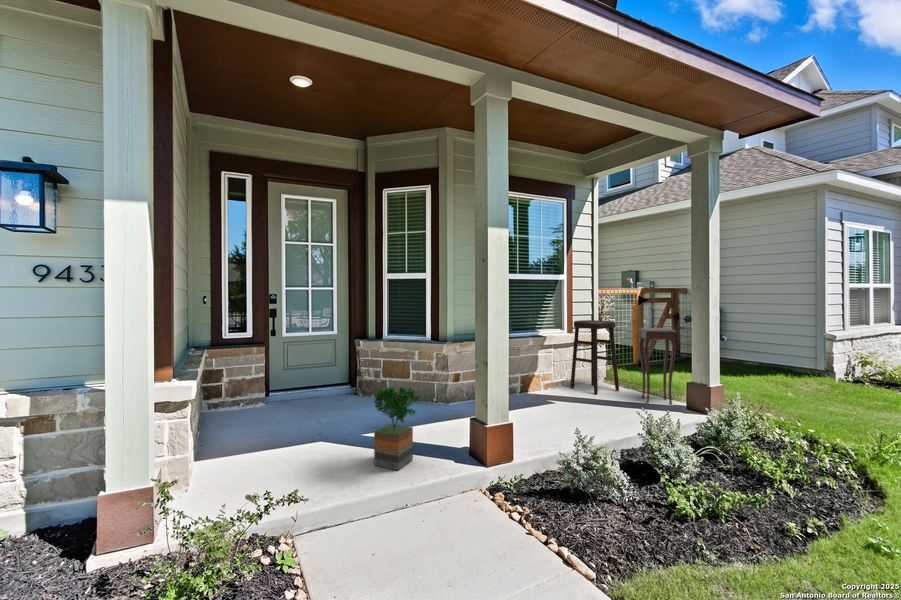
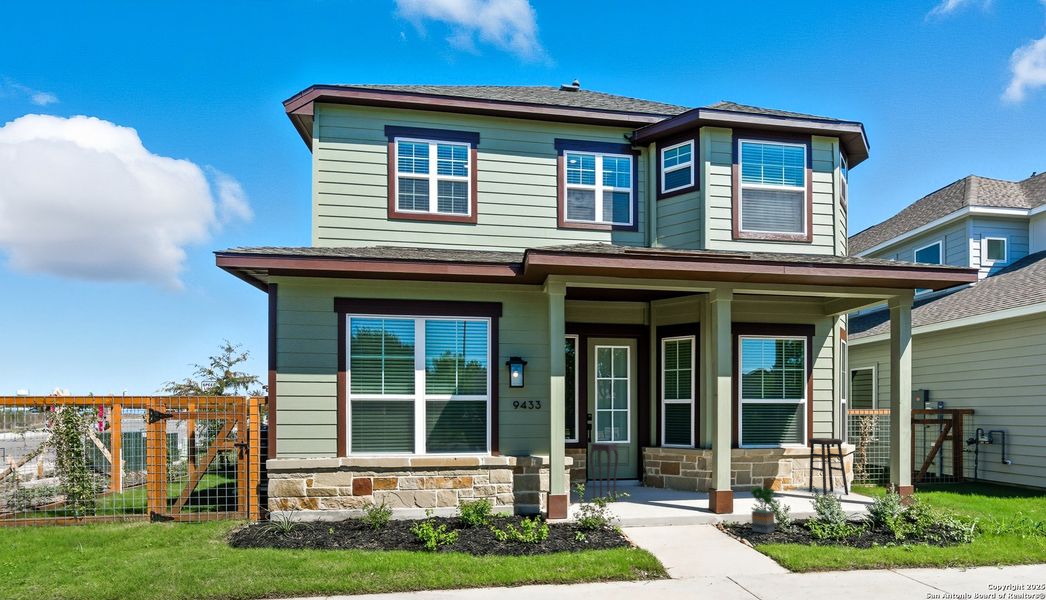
side table: present [639,328,676,405] -> present [590,442,619,501]
potted tree: present [374,387,420,470] -> present [751,487,777,533]

